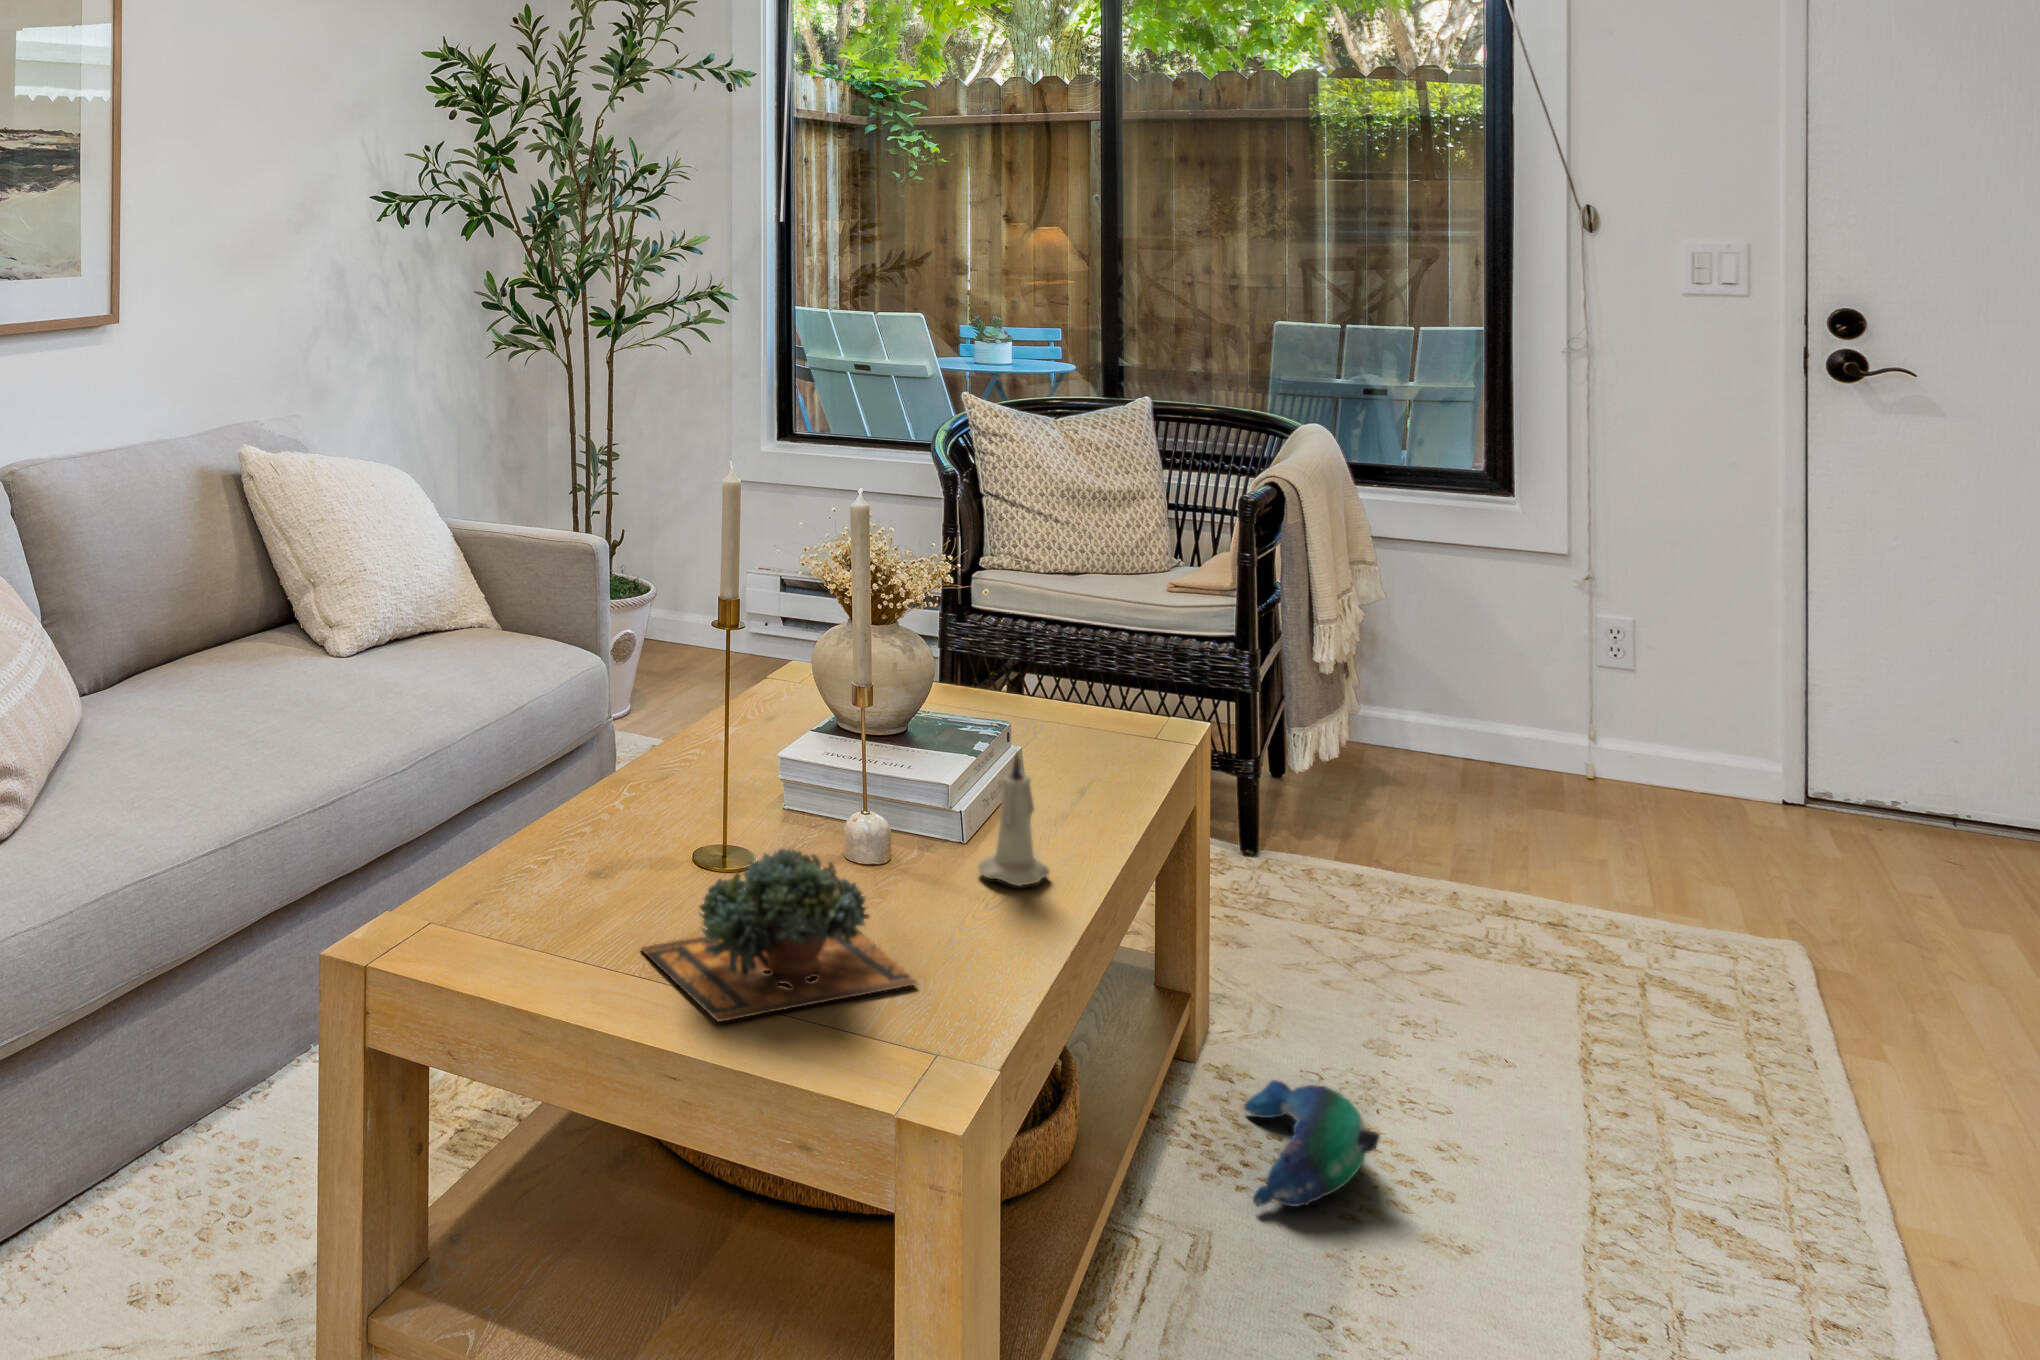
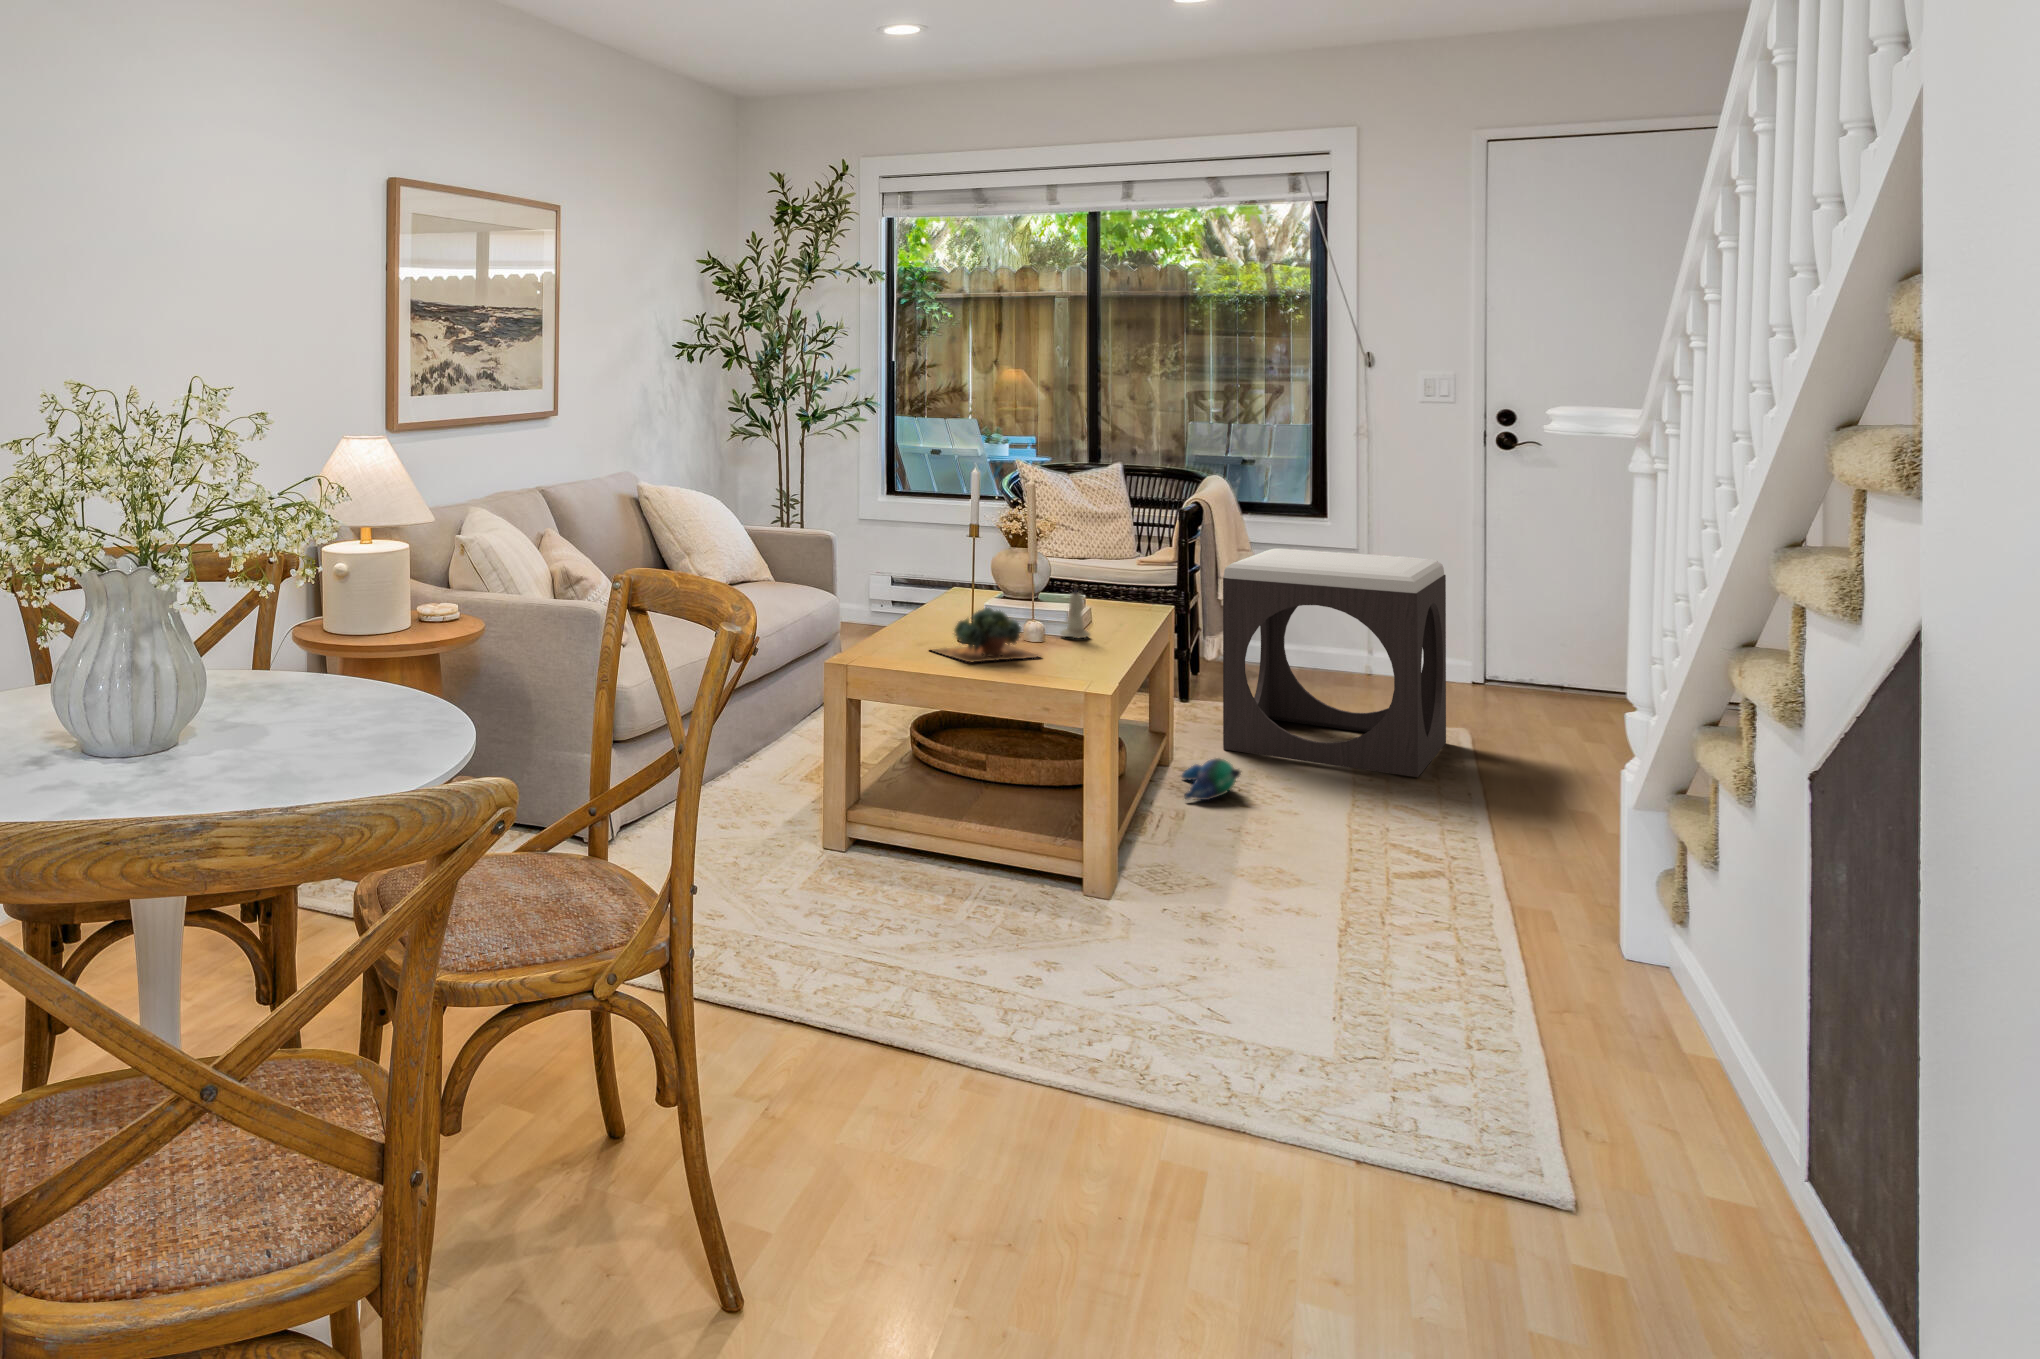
footstool: none [1324,582,1772,1103] -> present [1223,549,1446,777]

